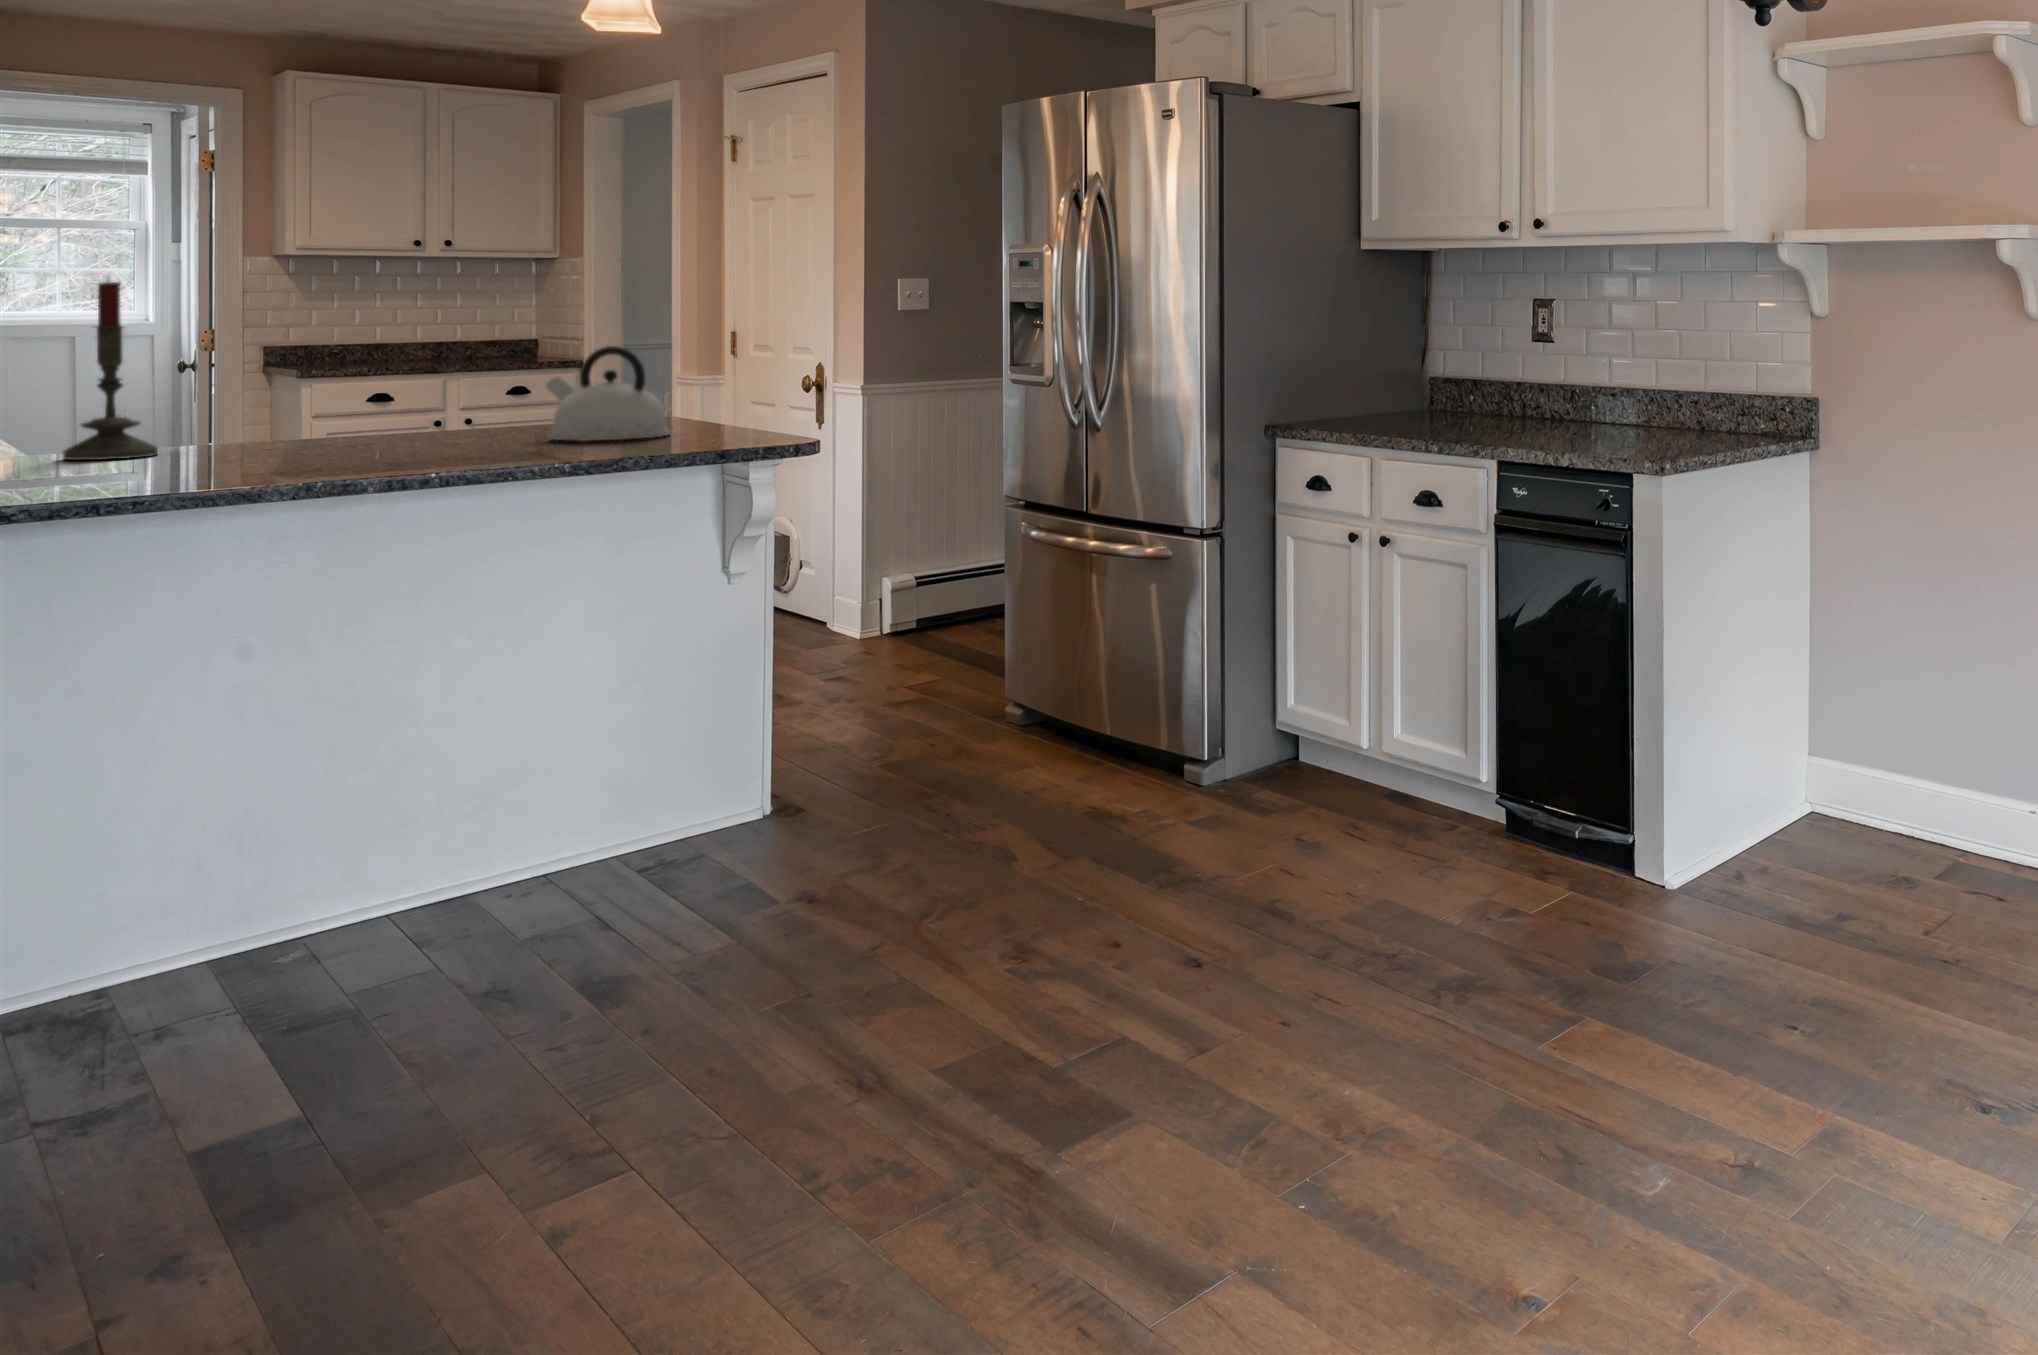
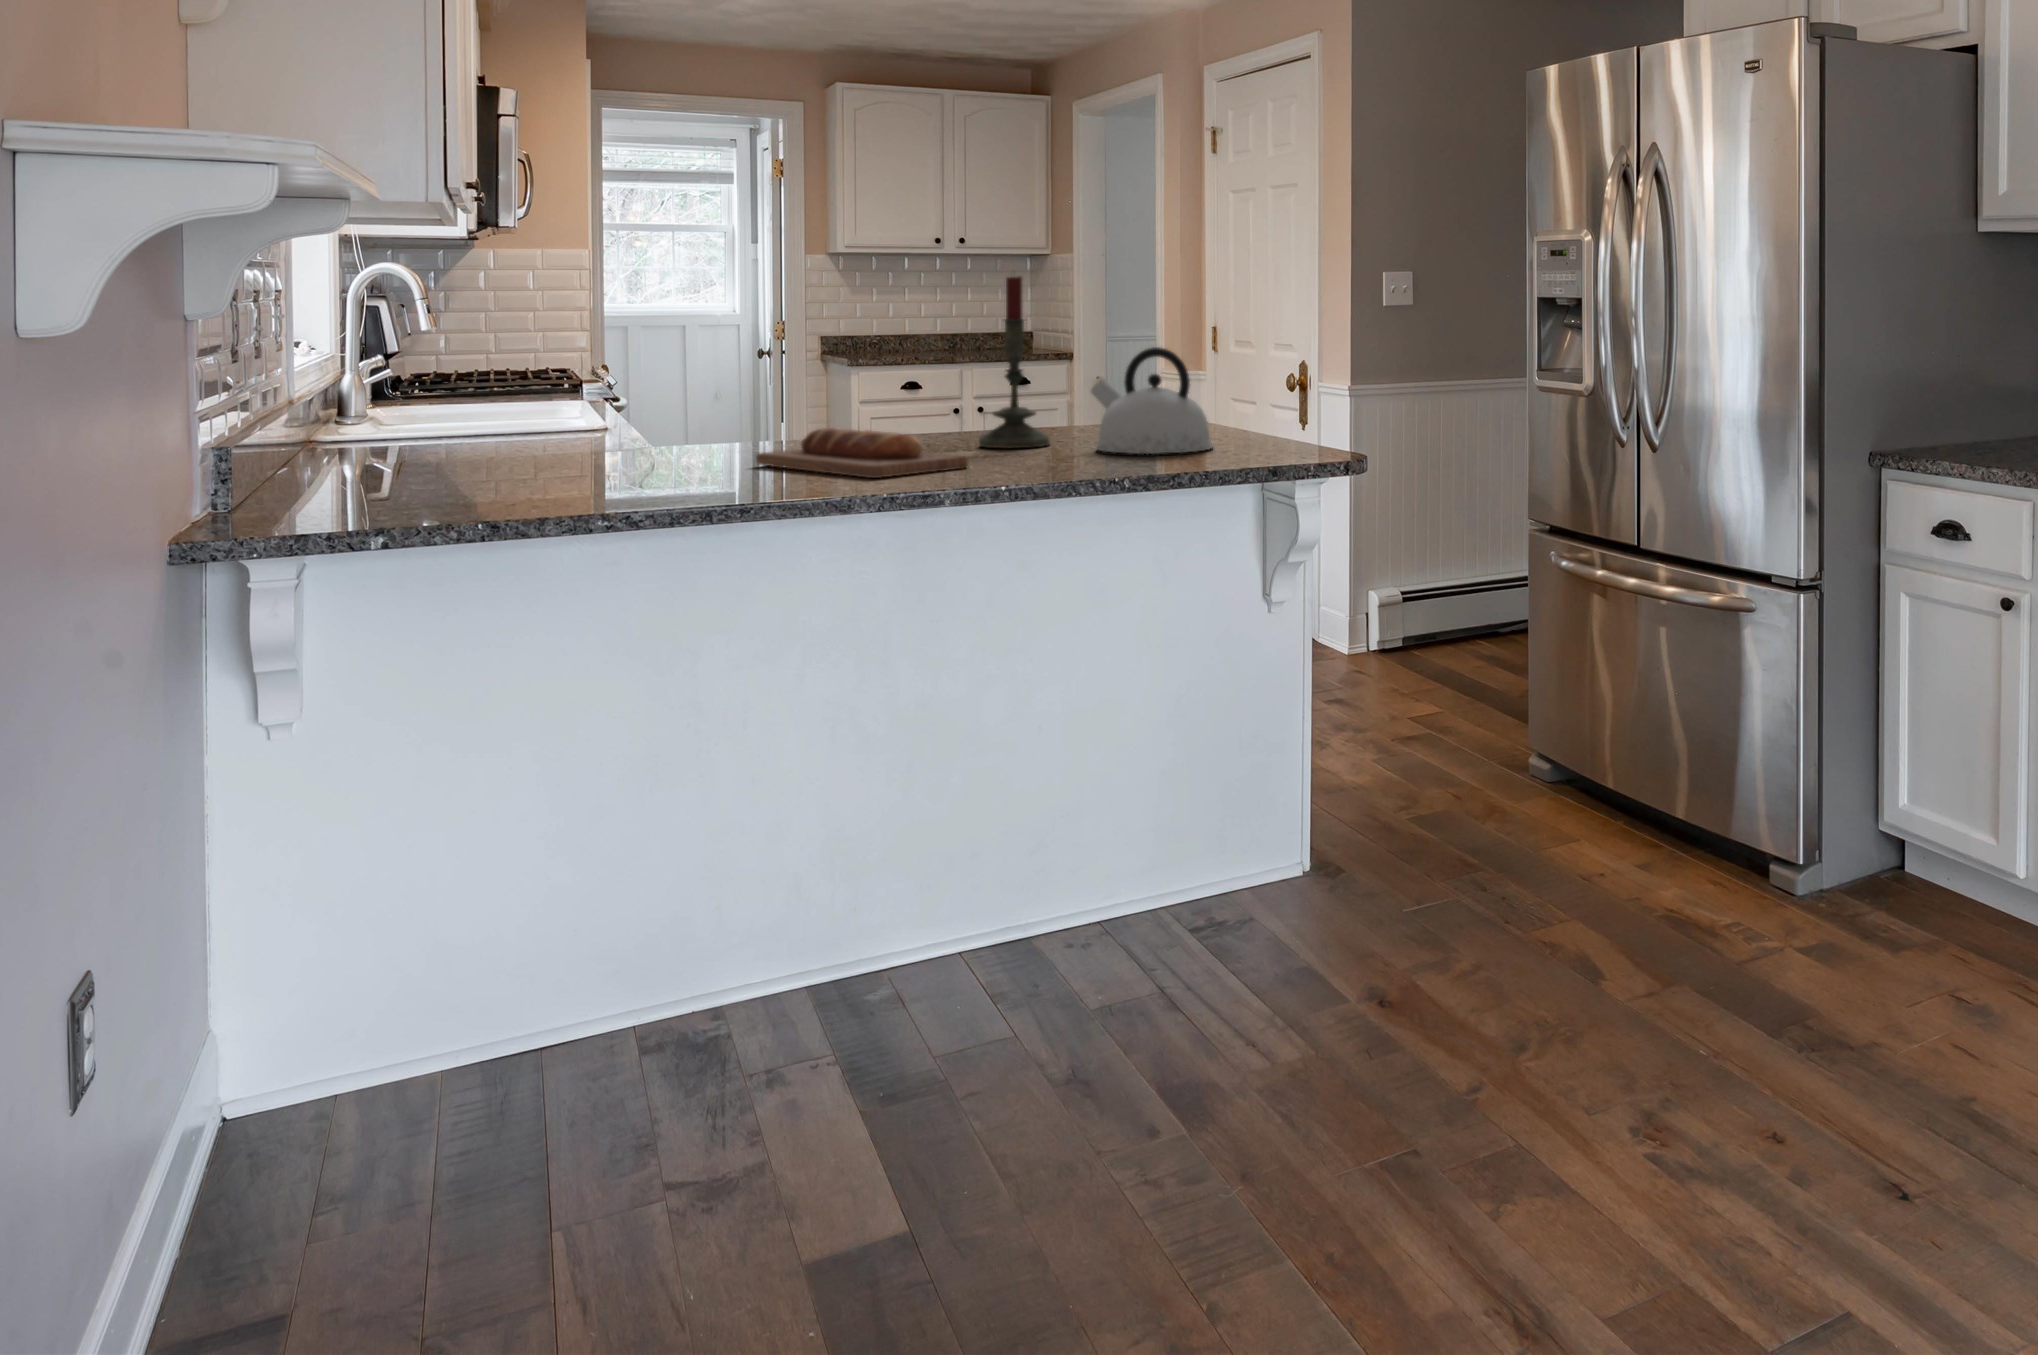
candle: present [63,281,158,460] -> present [979,277,1049,448]
bread loaf: none [170,424,408,466] -> present [756,428,968,478]

